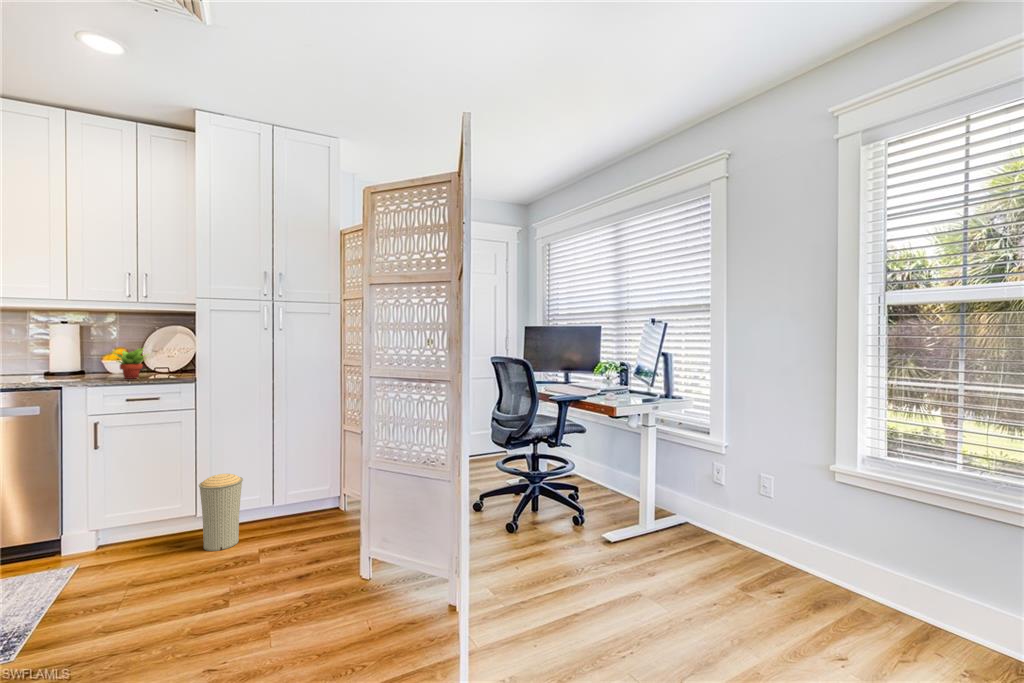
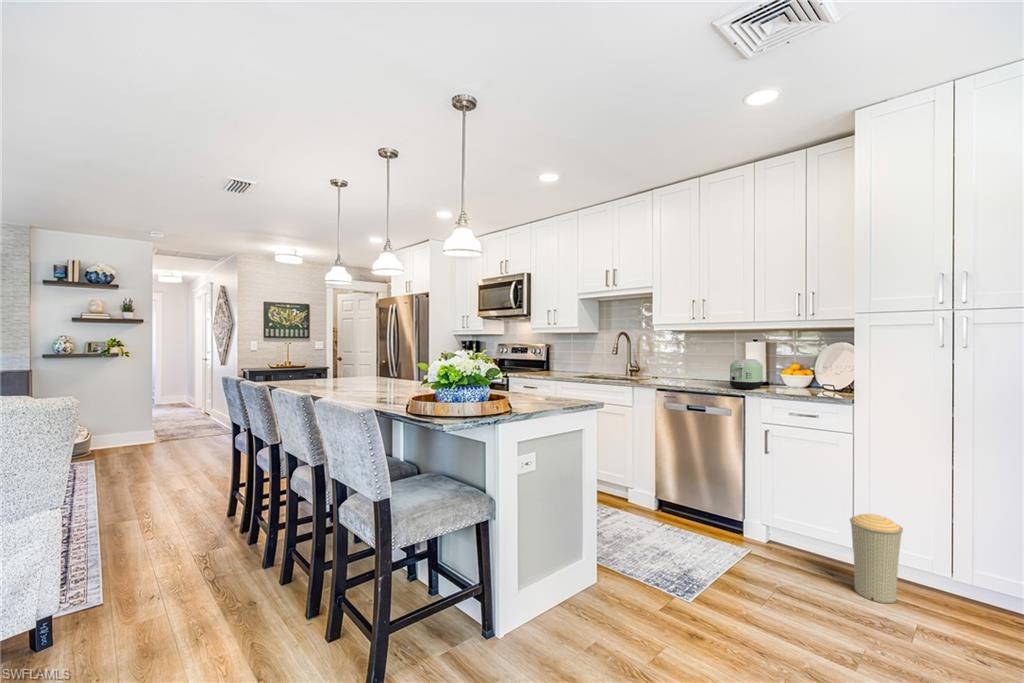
toaster: none [32,344,82,380] -> present [730,359,763,389]
succulent plant: present [114,348,146,379] -> none [777,365,814,396]

